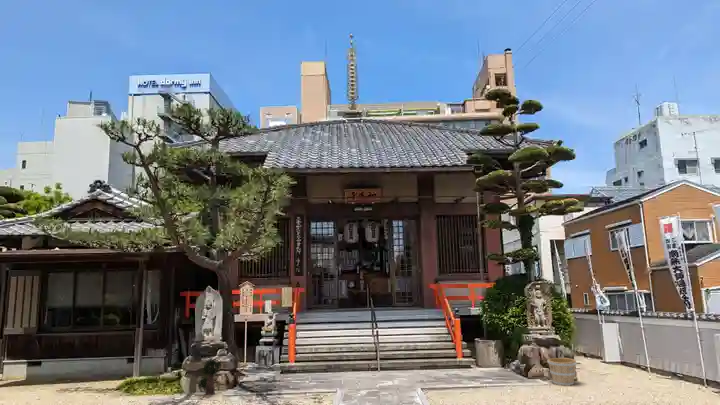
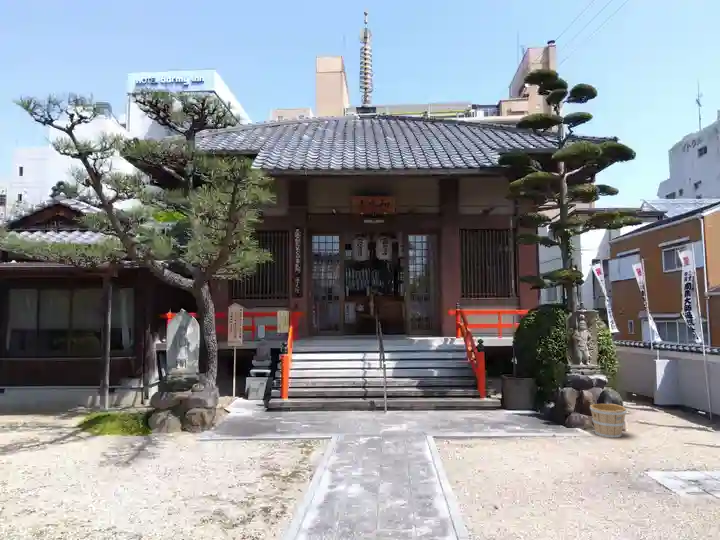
potted plant: present [198,358,221,395] -> none [163,395,193,440]

